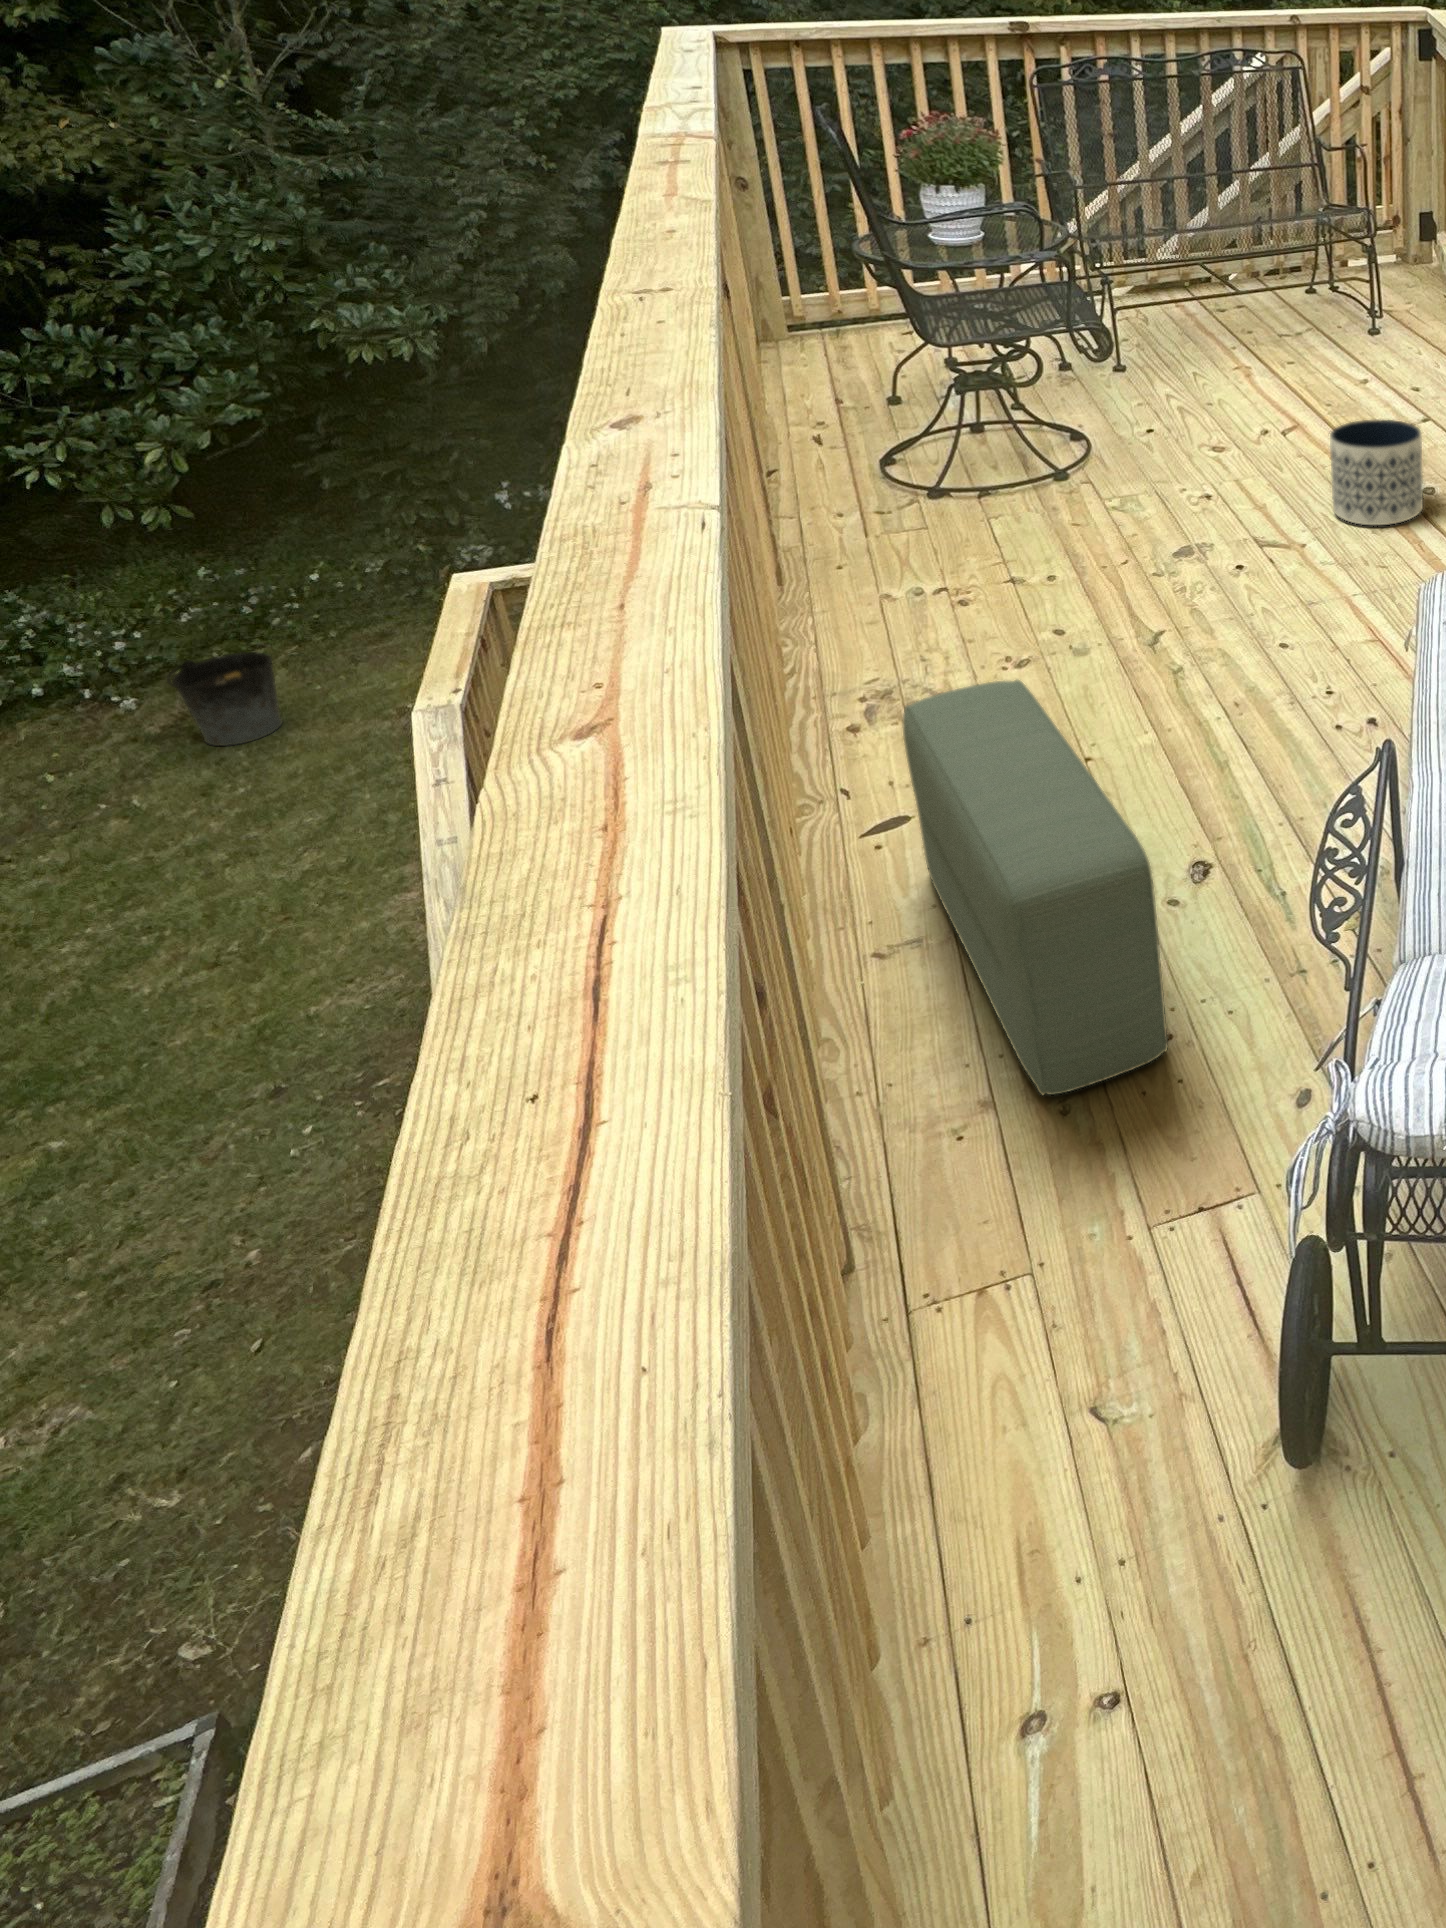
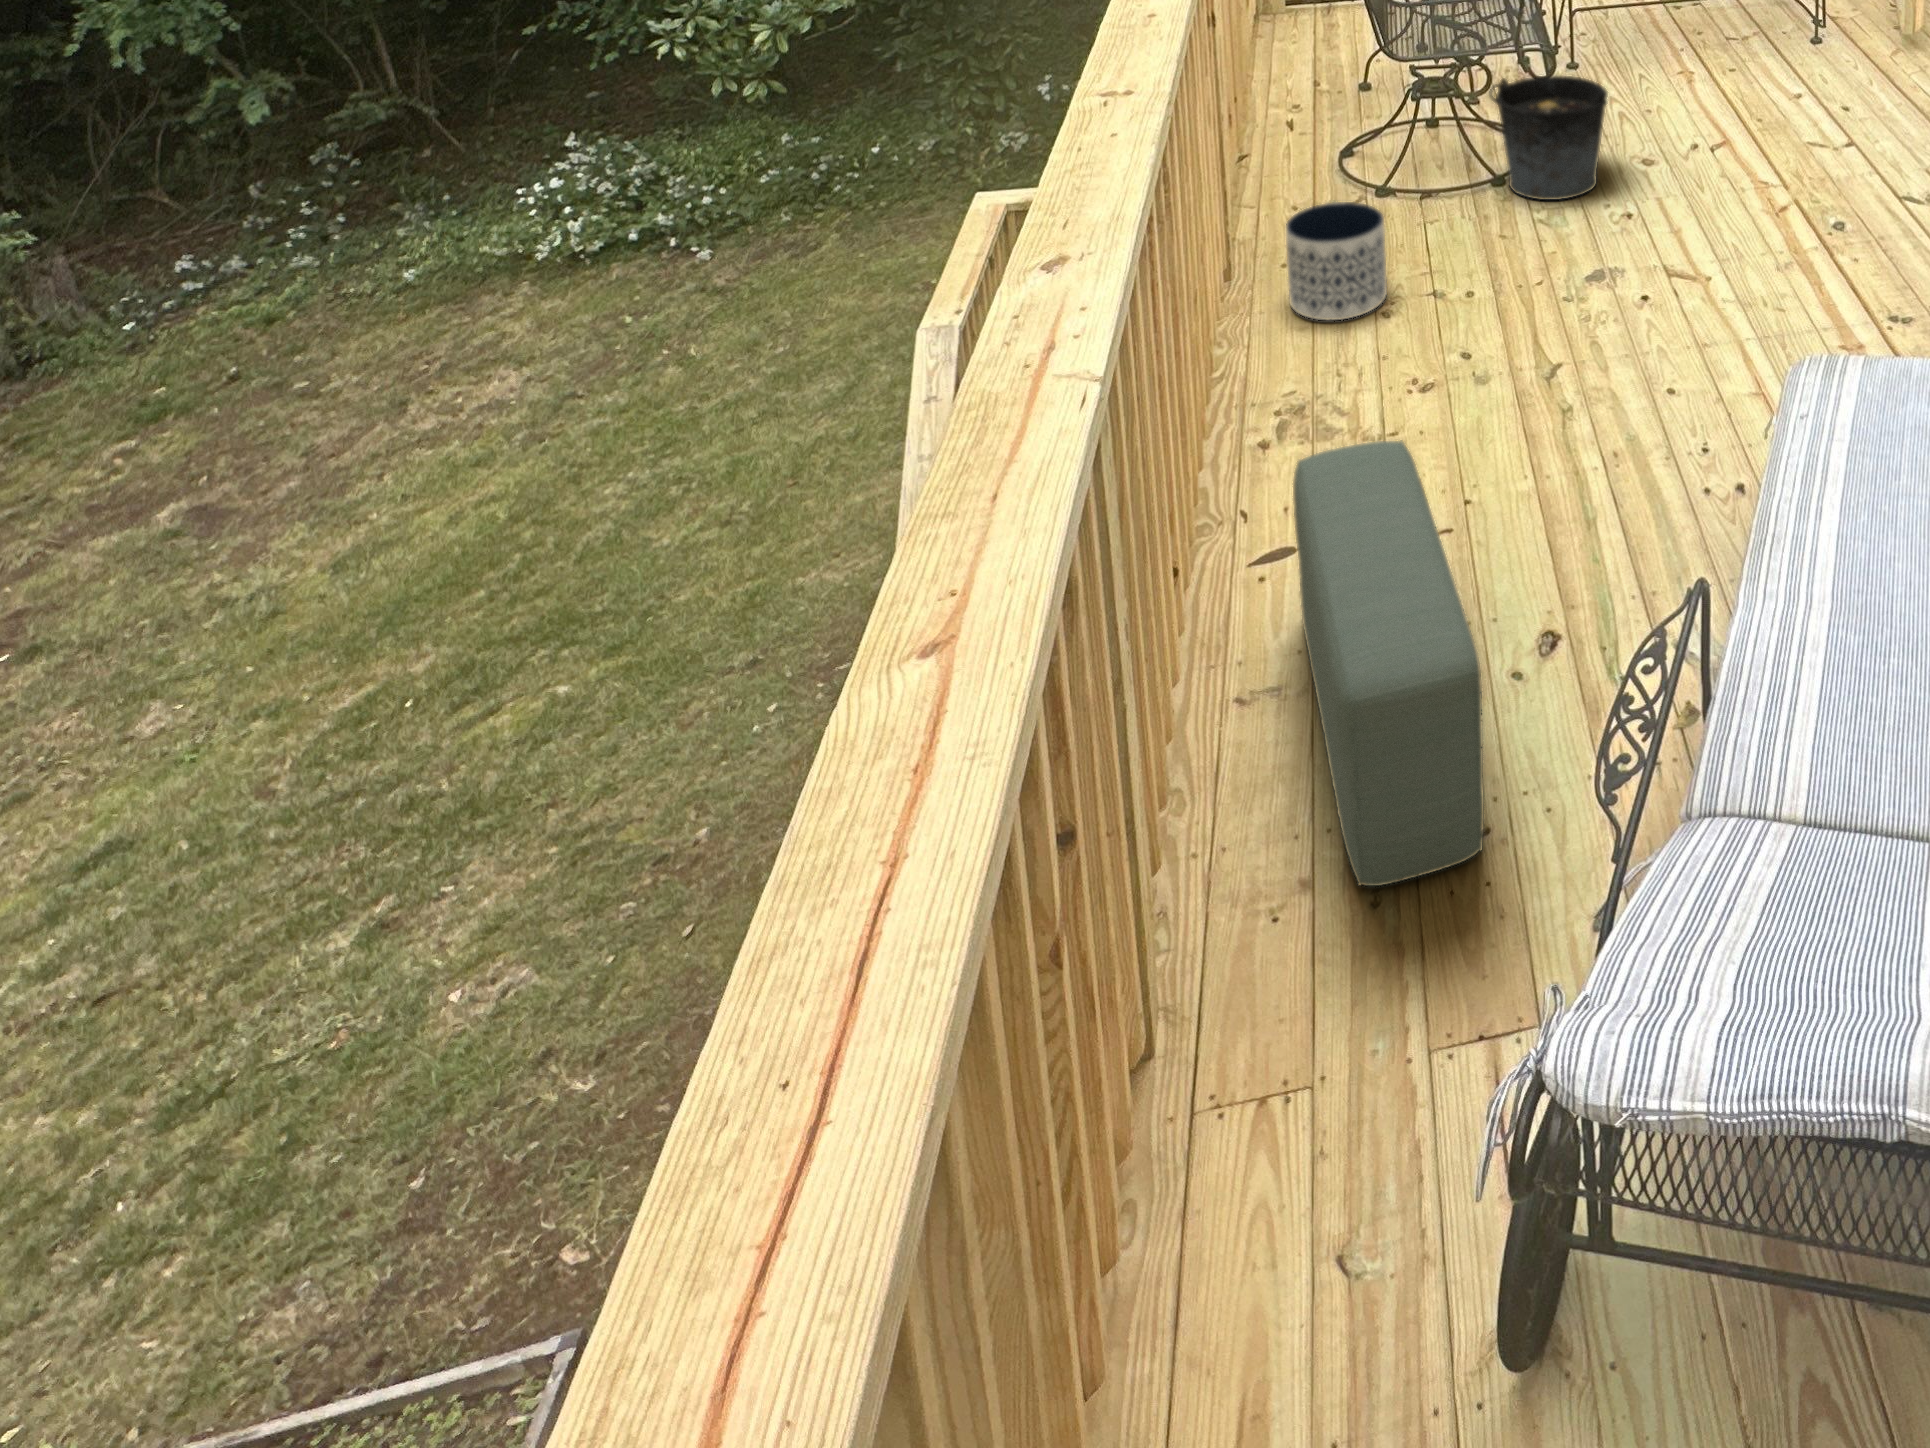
planter: present [1330,419,1423,526] -> present [1286,202,1387,320]
bucket: present [167,652,282,746] -> present [1489,75,1608,200]

